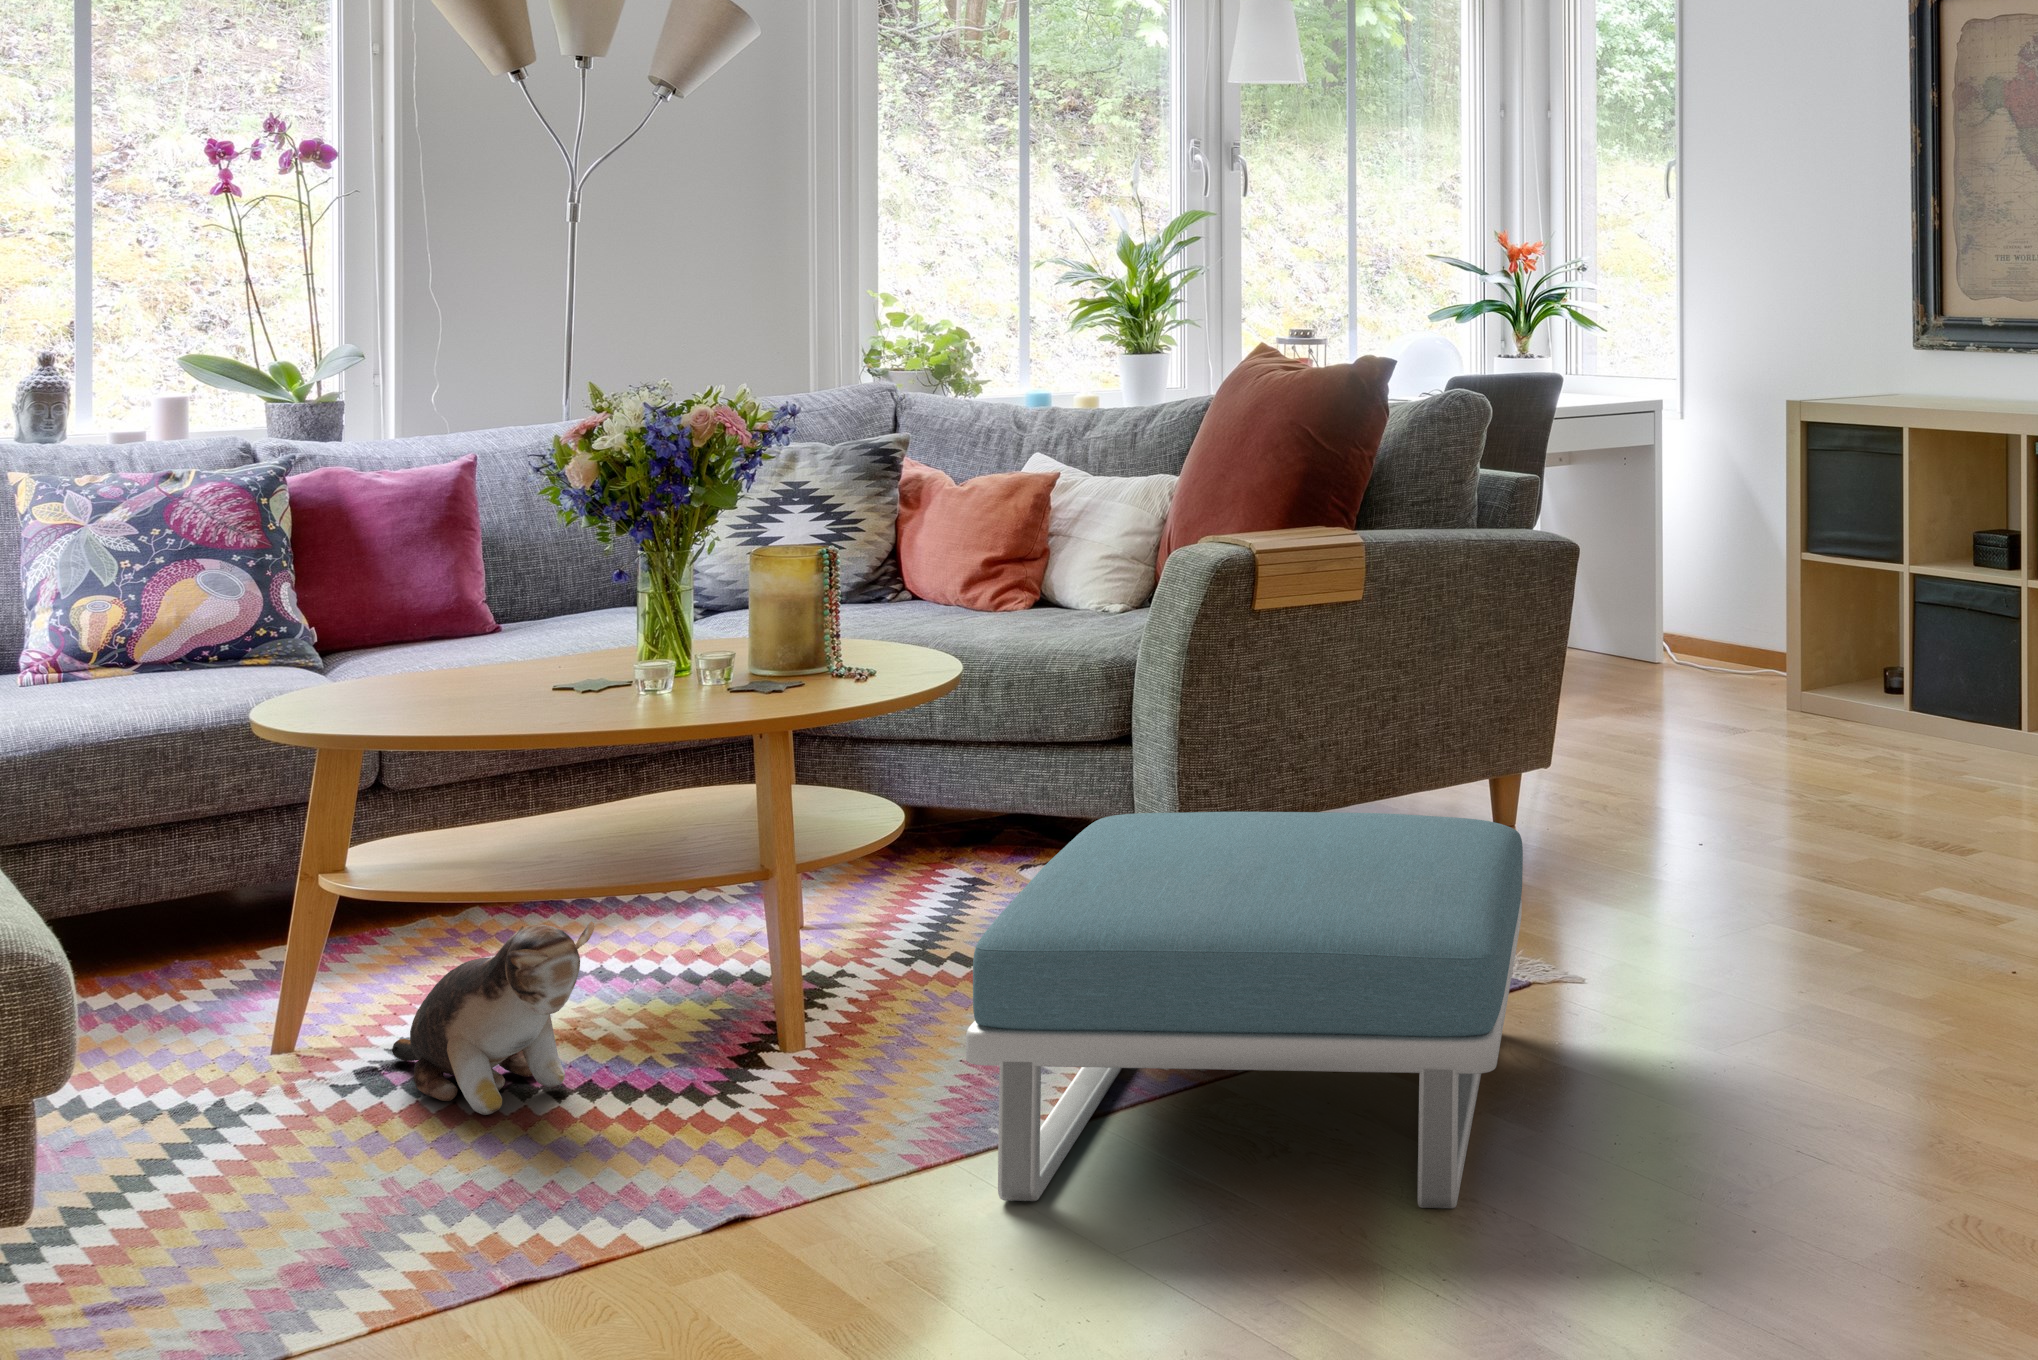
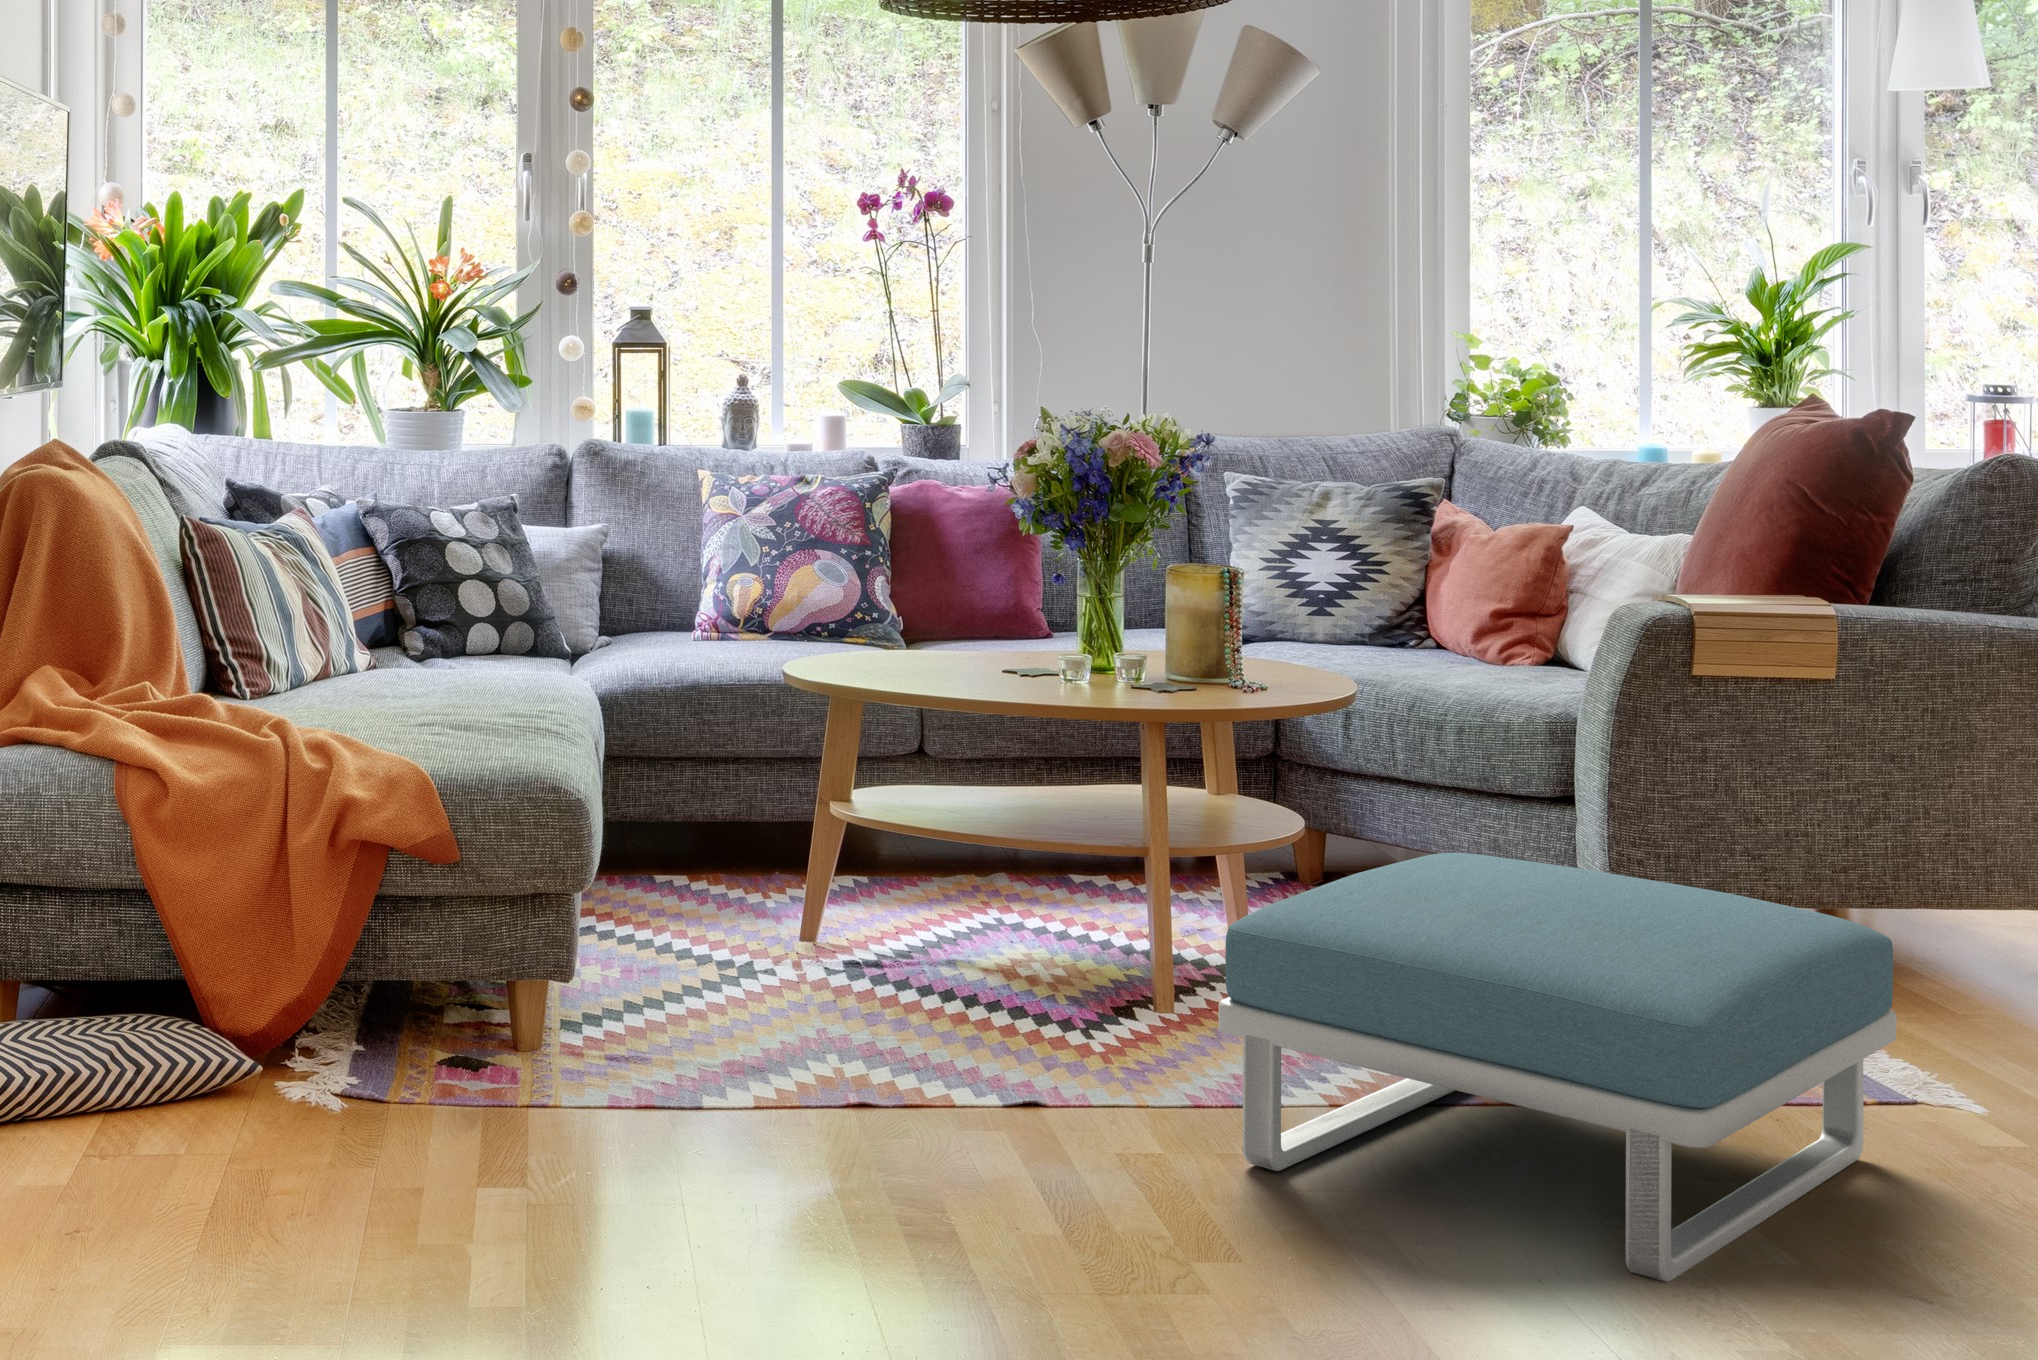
plush toy: present [392,921,594,1115] -> none [874,860,989,1011]

